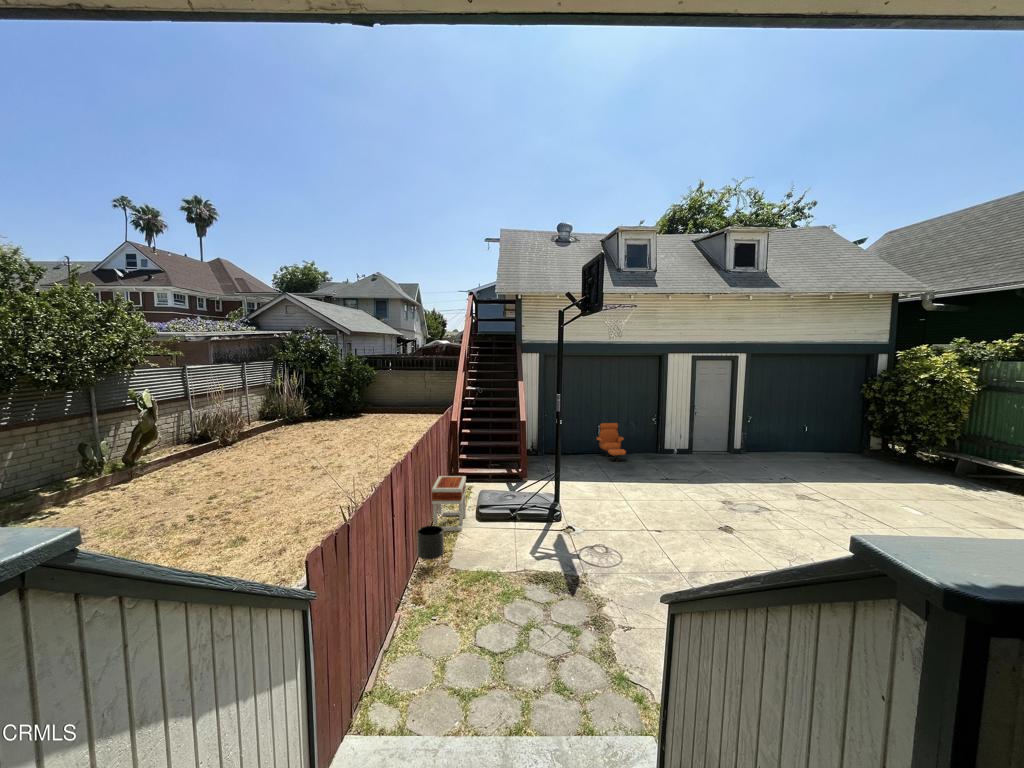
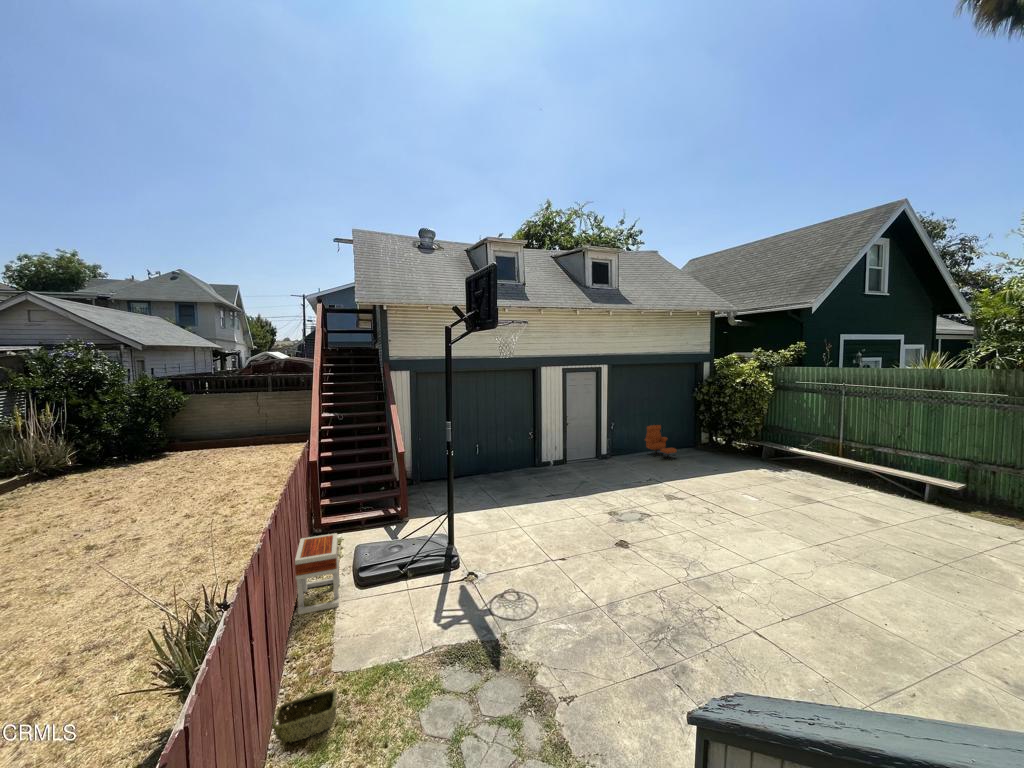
lounge chair: present [597,423,626,462] -> present [645,425,676,459]
planter: present [417,525,444,560] -> none [284,616,324,684]
woven basket: none [402,575,446,602] -> present [272,690,337,743]

